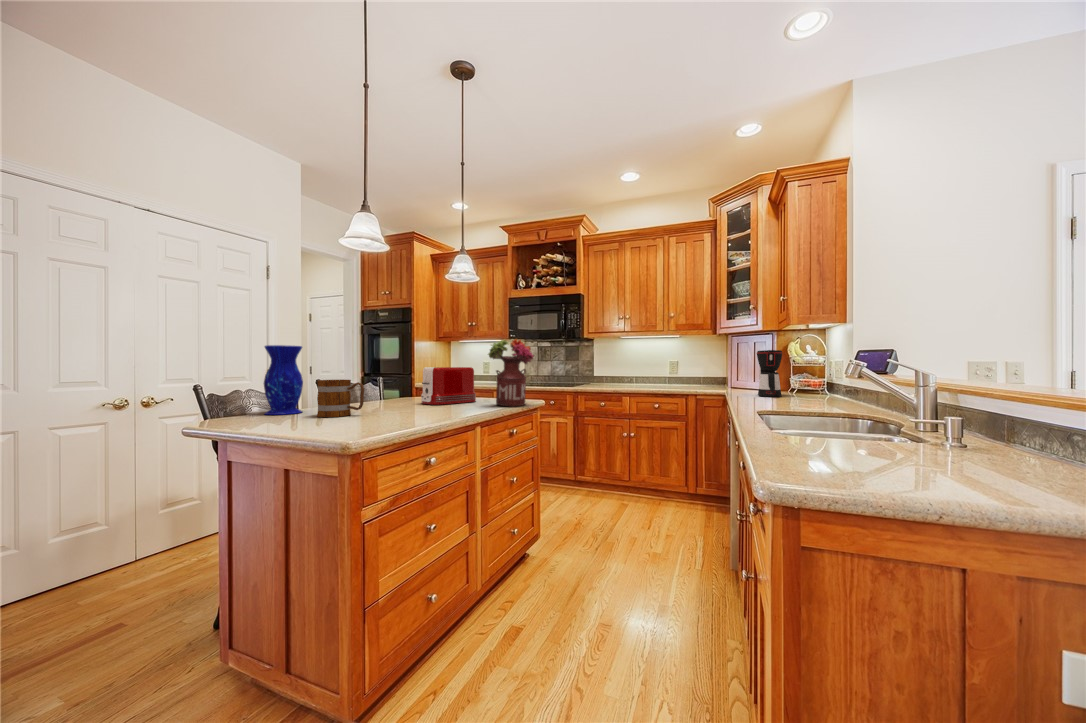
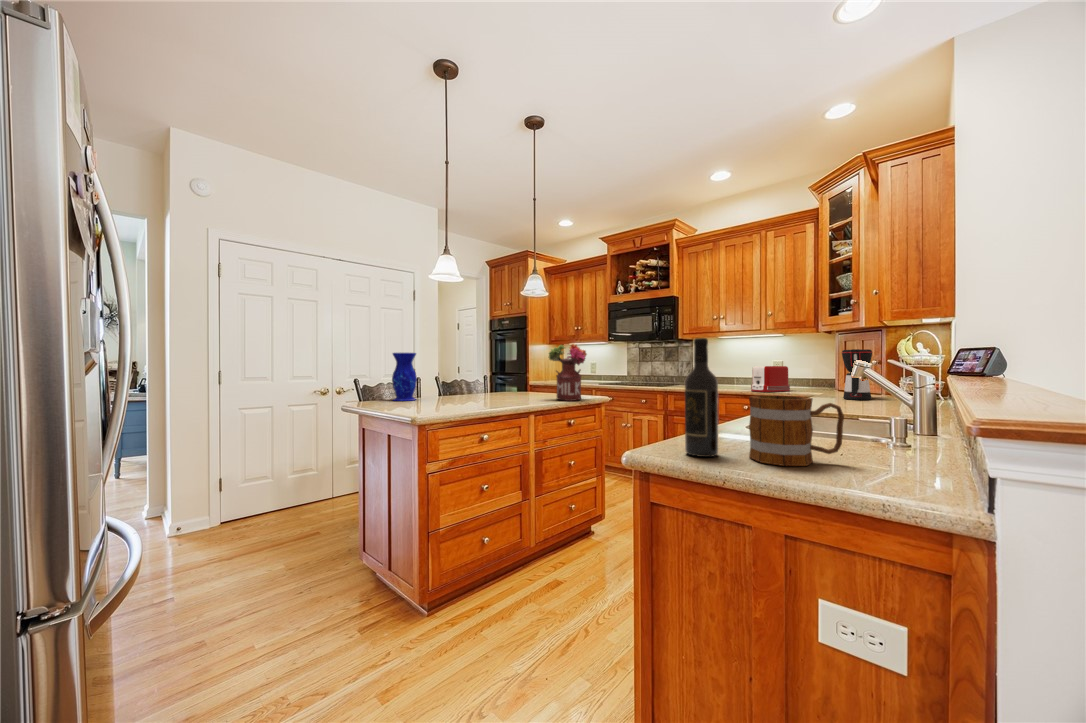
wine bottle: none [814,328,862,479] -> present [685,338,718,457]
toaster: present [421,367,476,405] -> present [751,366,790,392]
mug: present [317,380,364,417] -> present [749,395,844,466]

